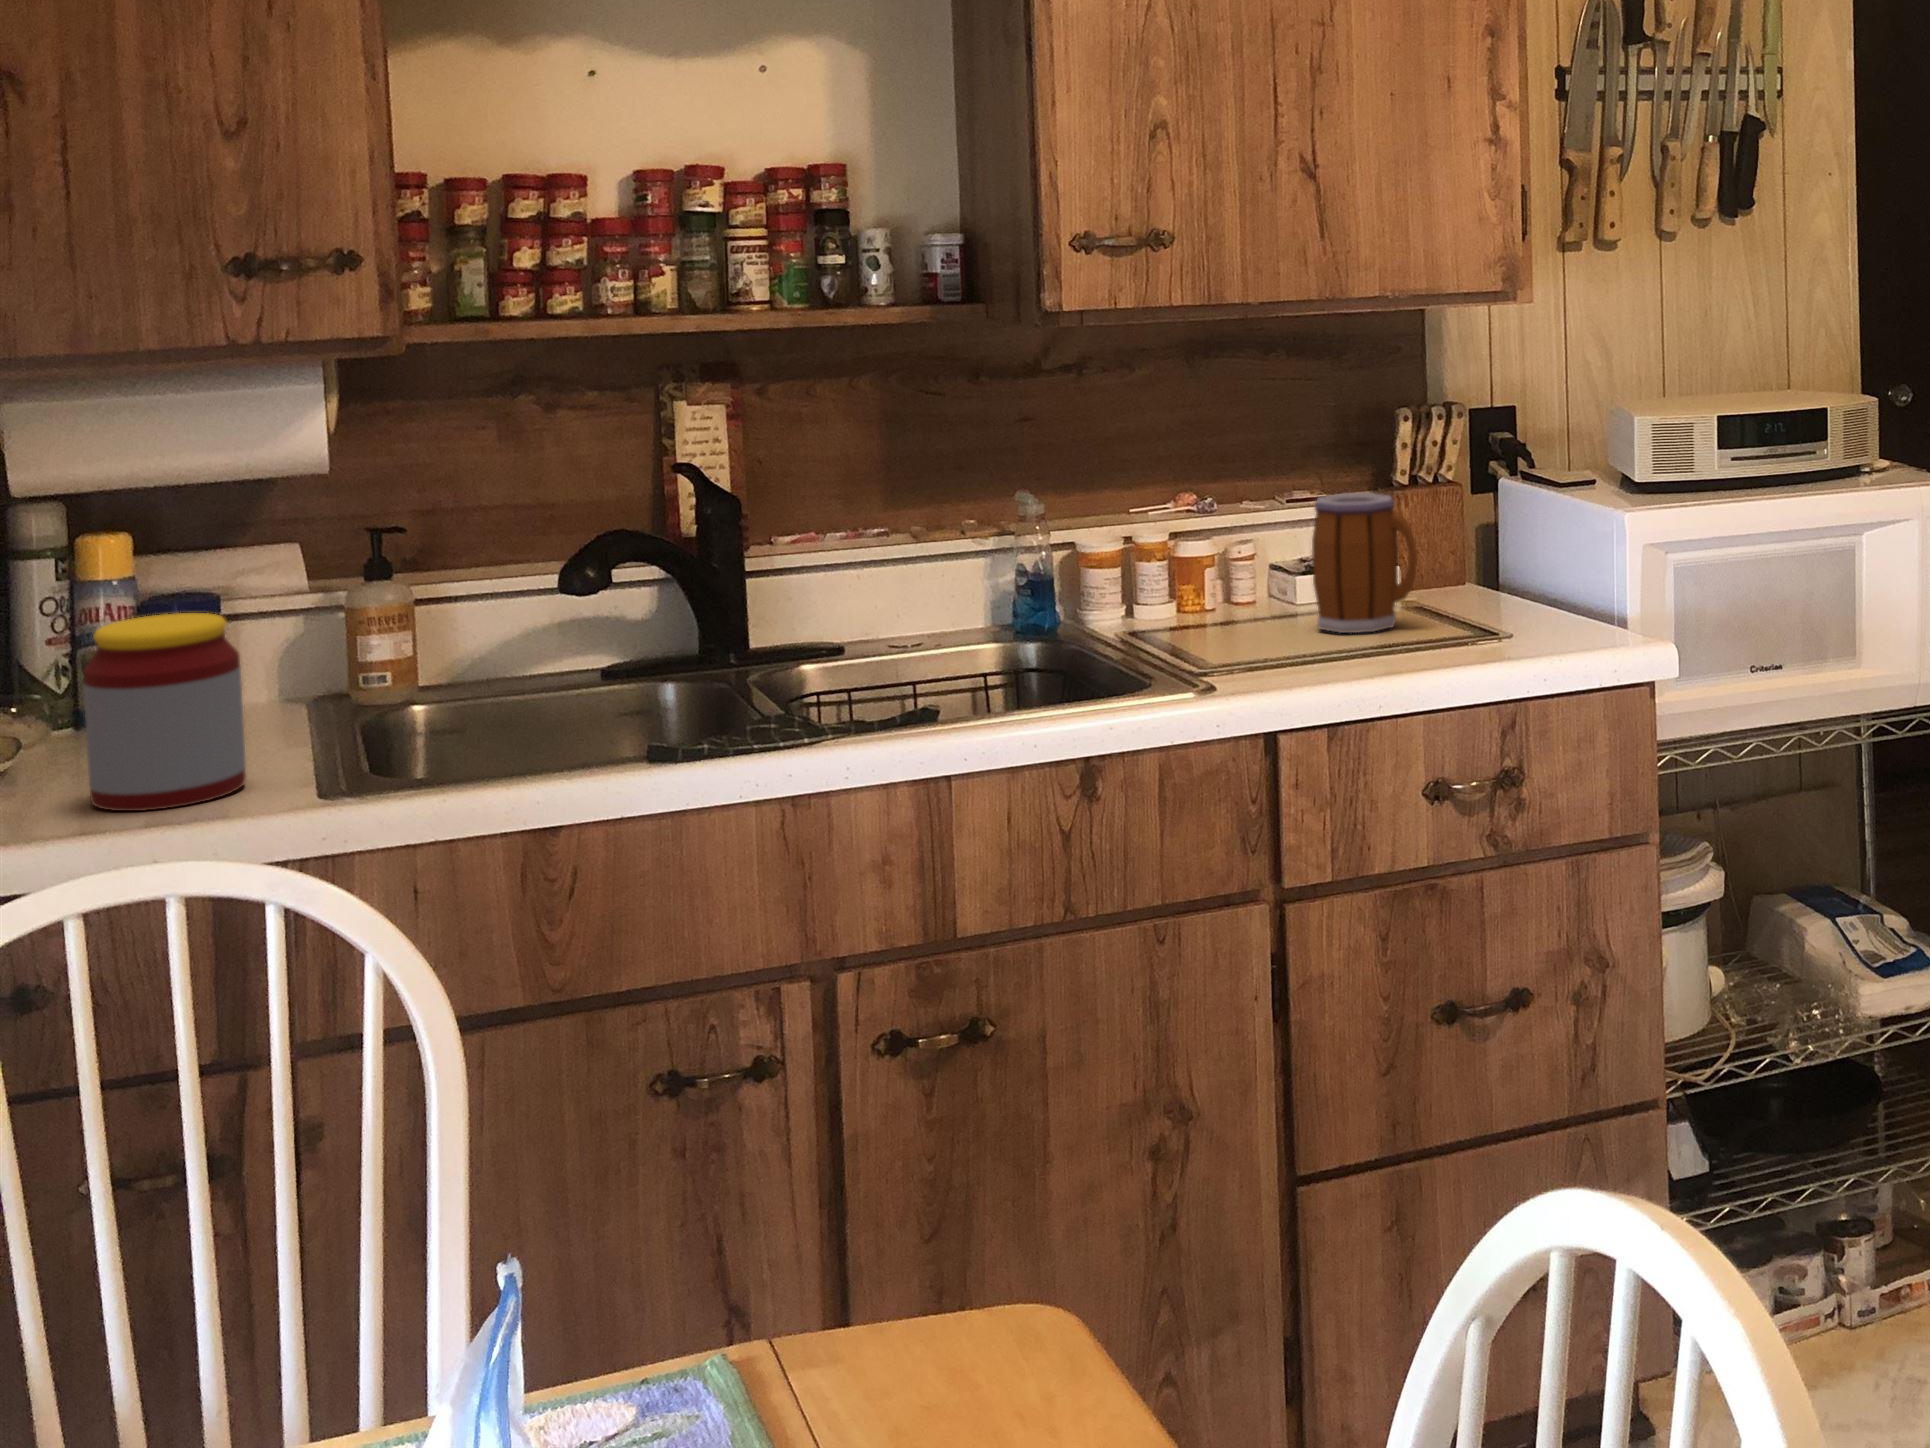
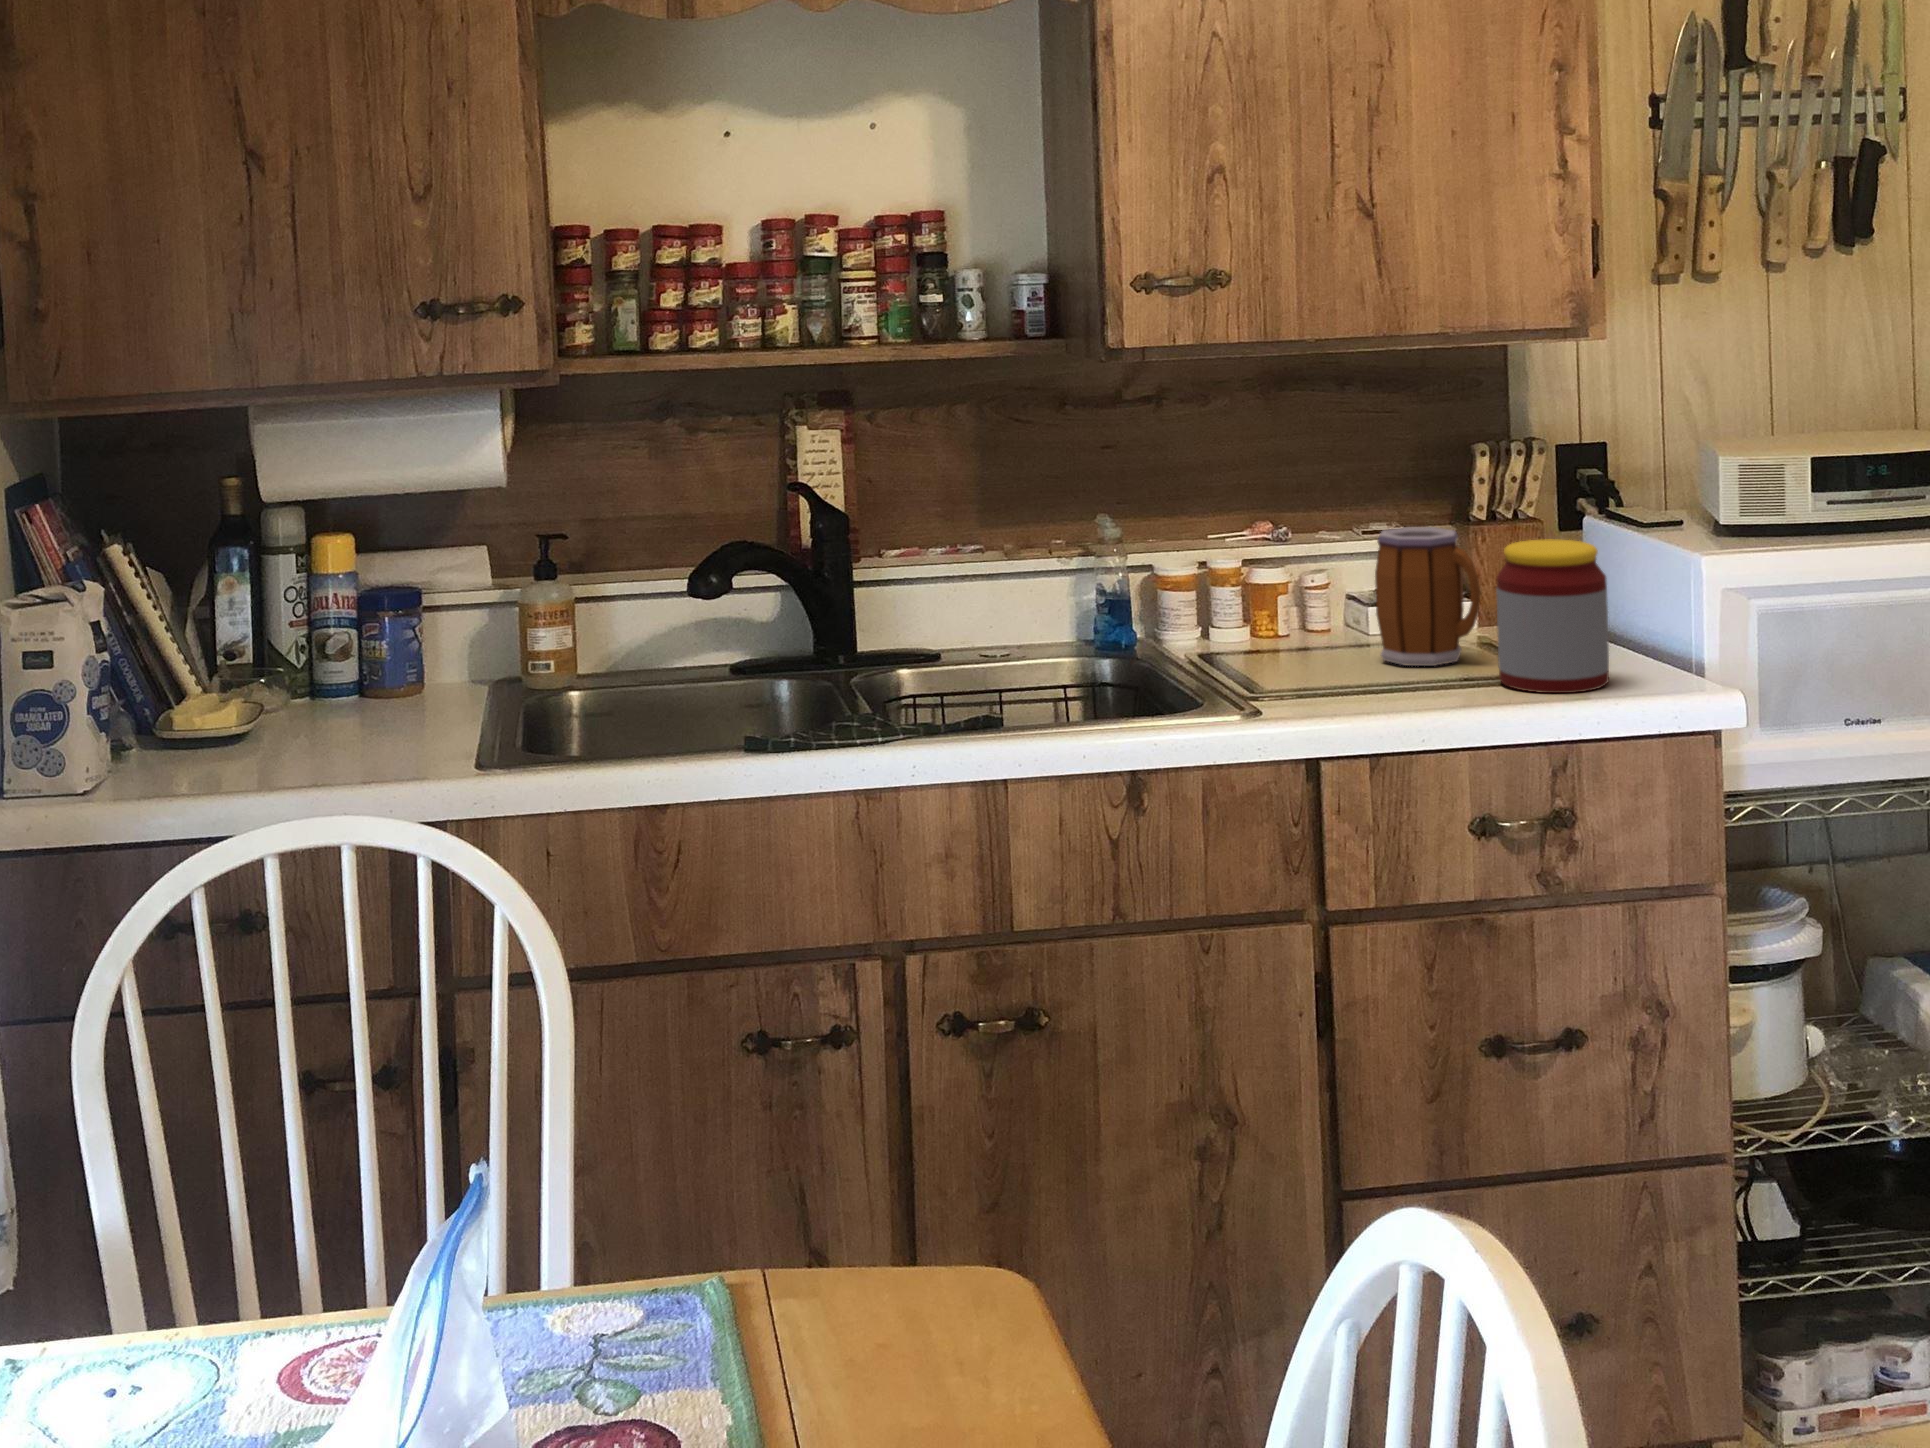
jar: present [83,613,246,811] -> present [1496,539,1609,693]

